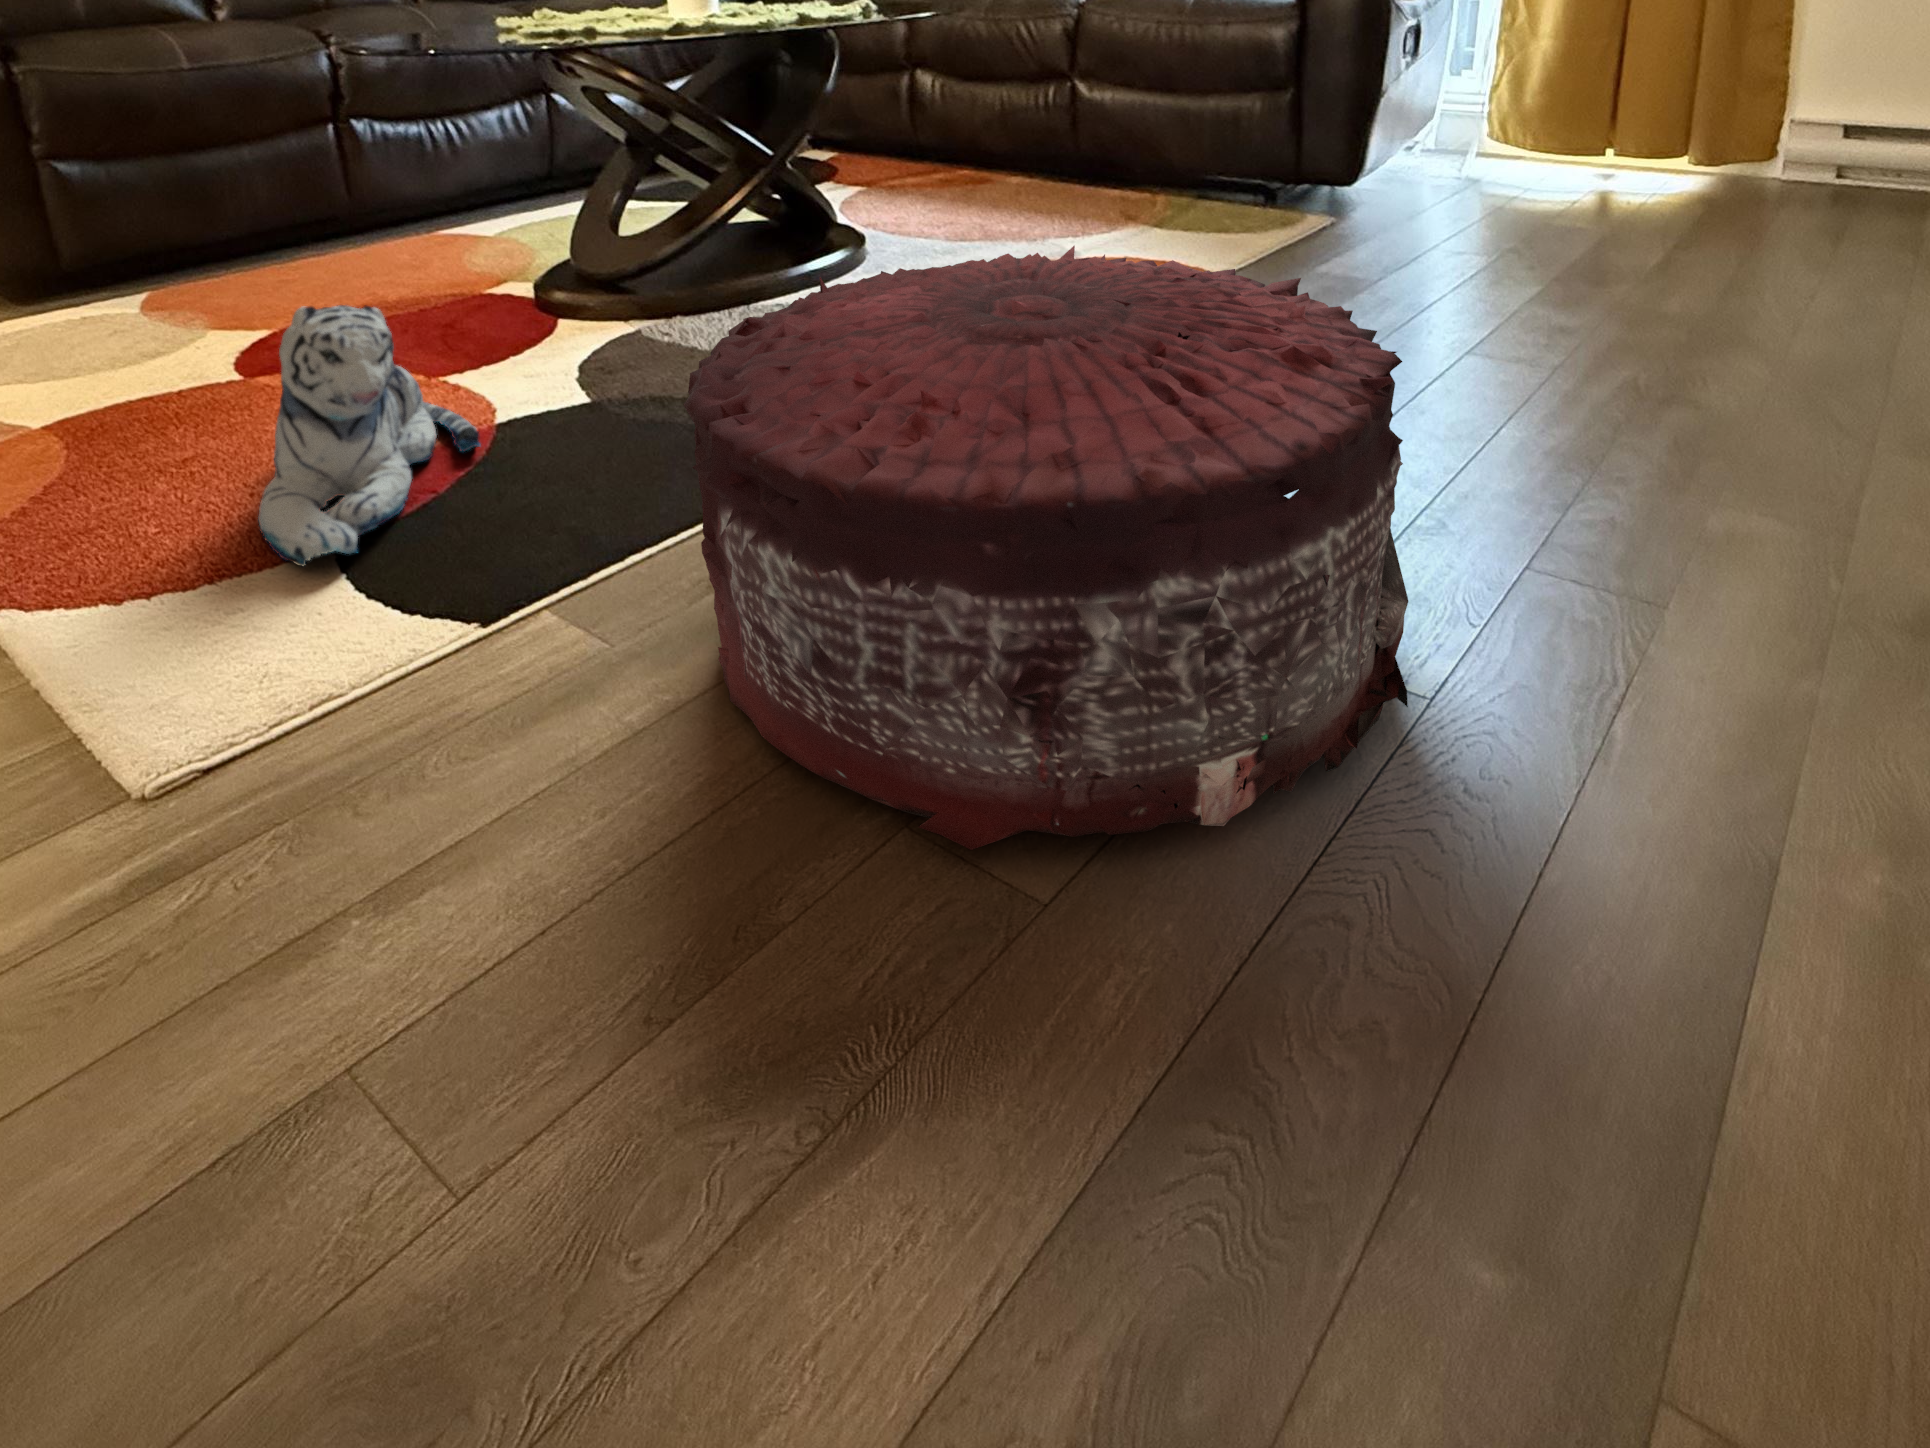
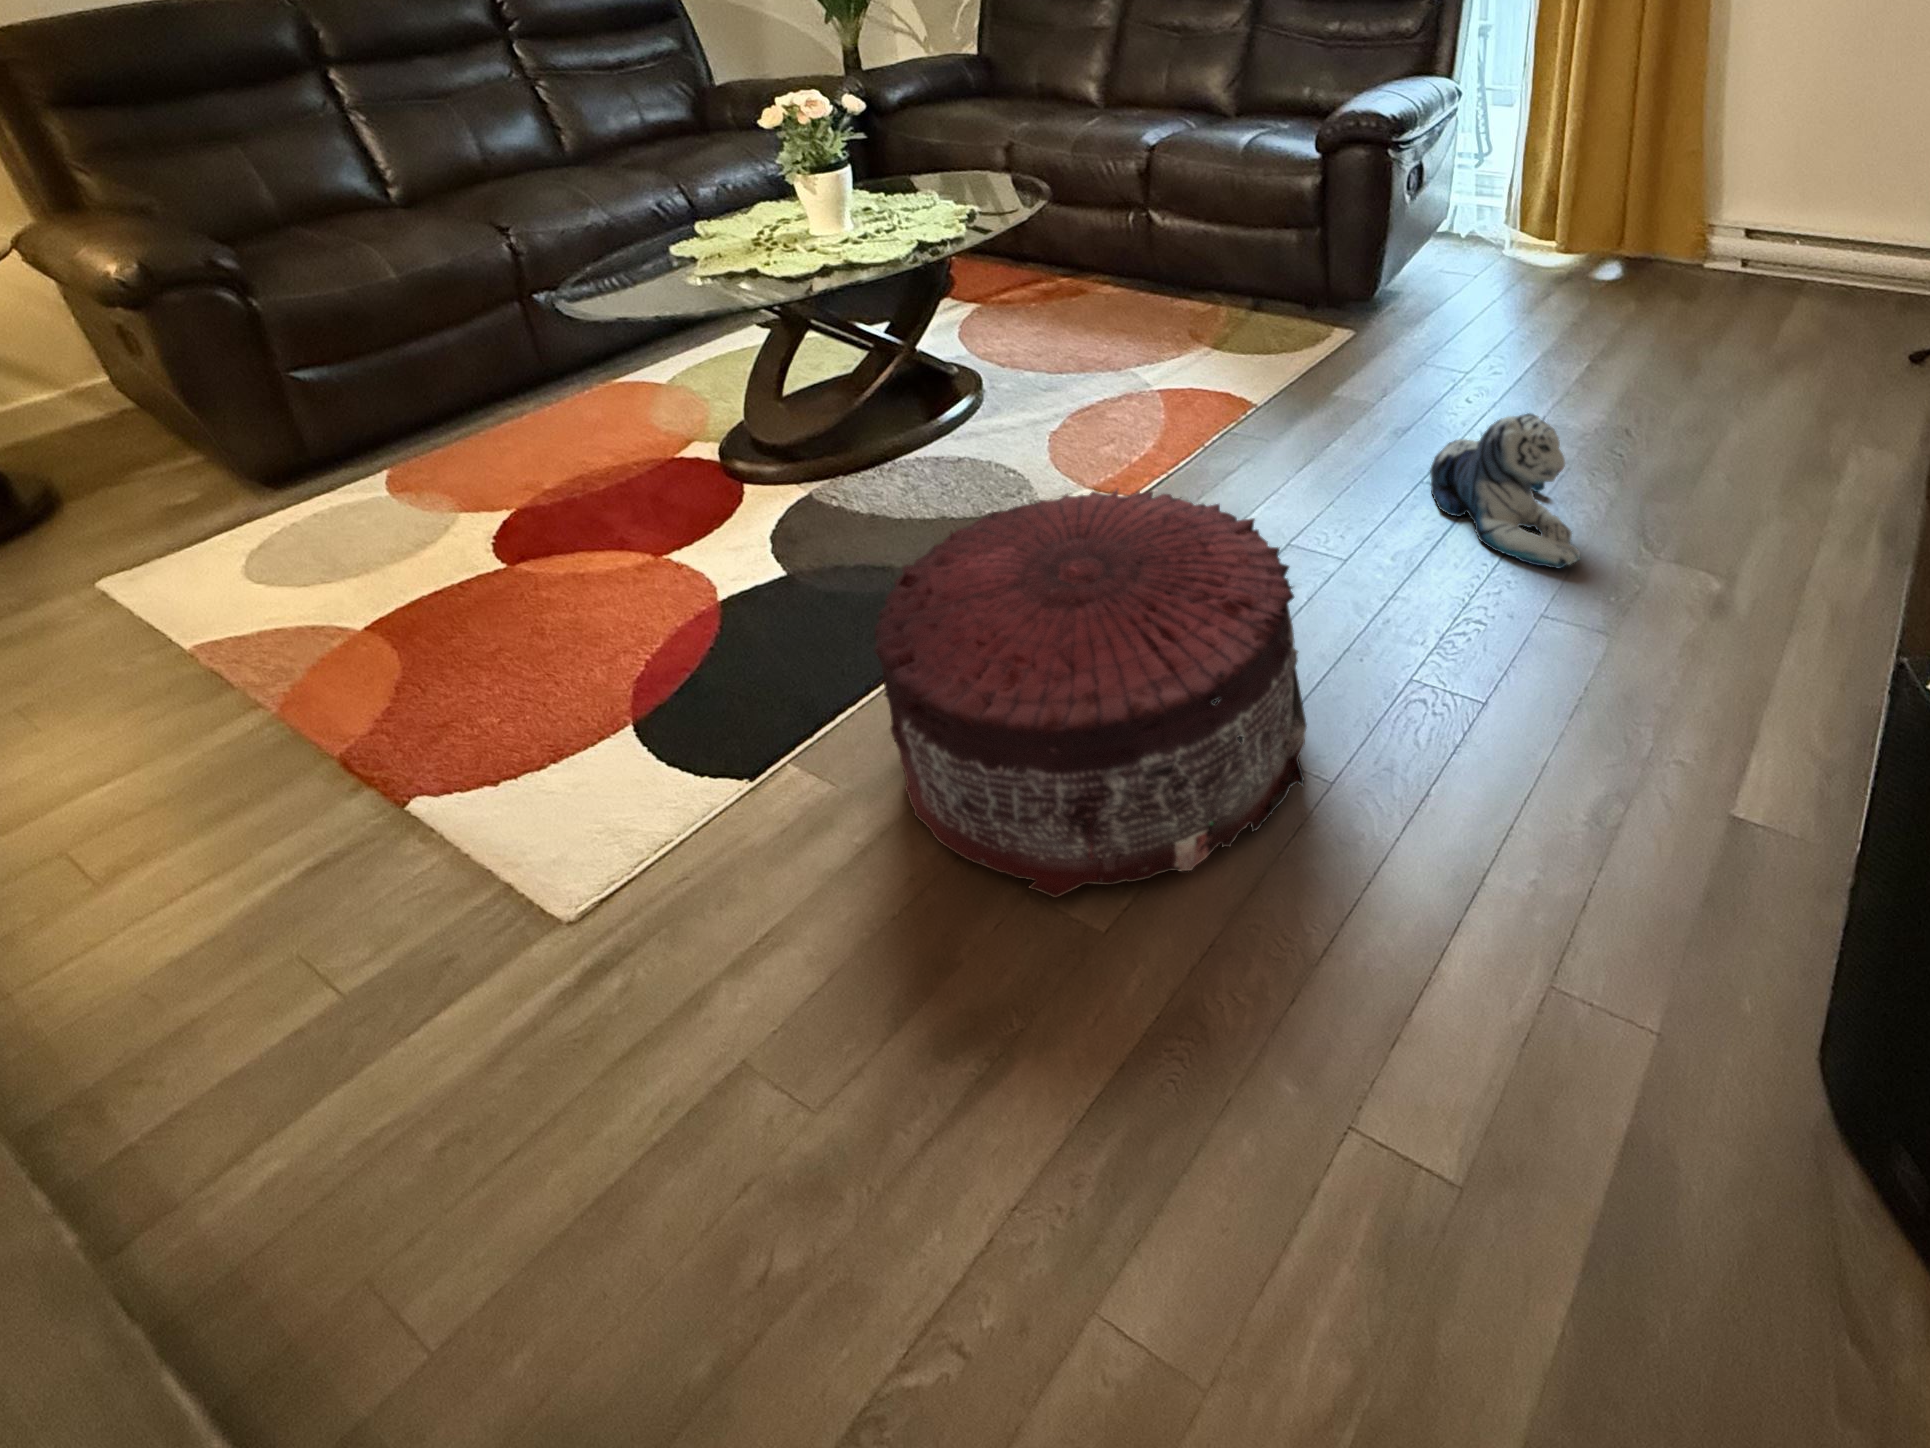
plush toy: present [258,305,480,566] -> present [1430,414,1580,569]

